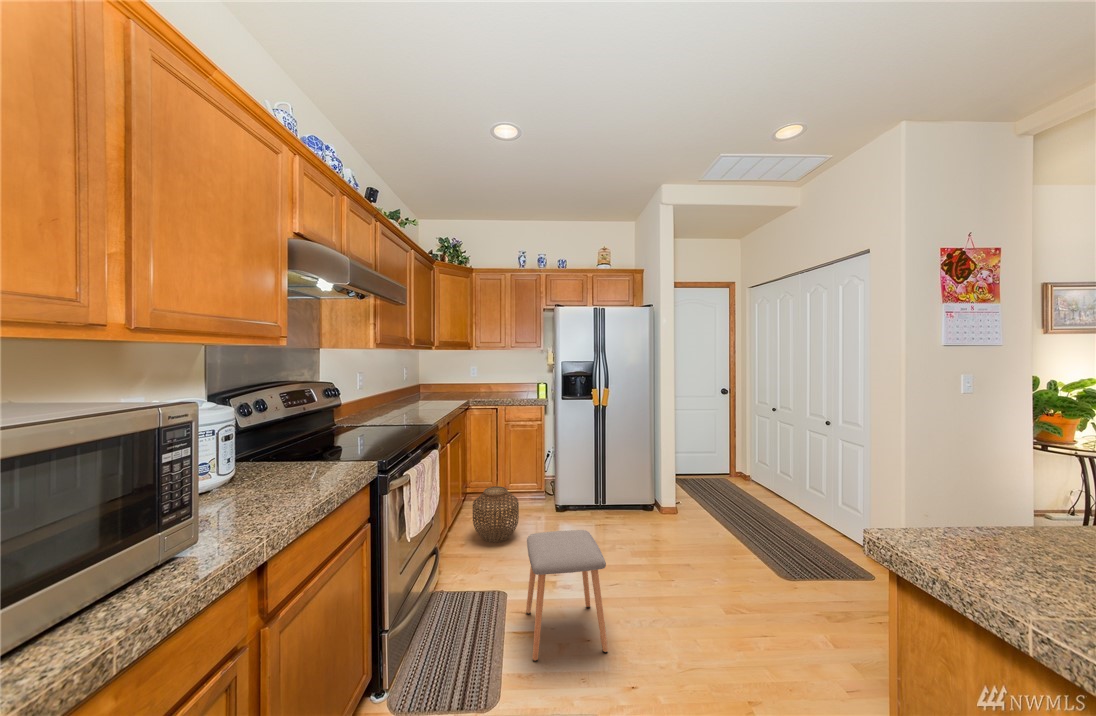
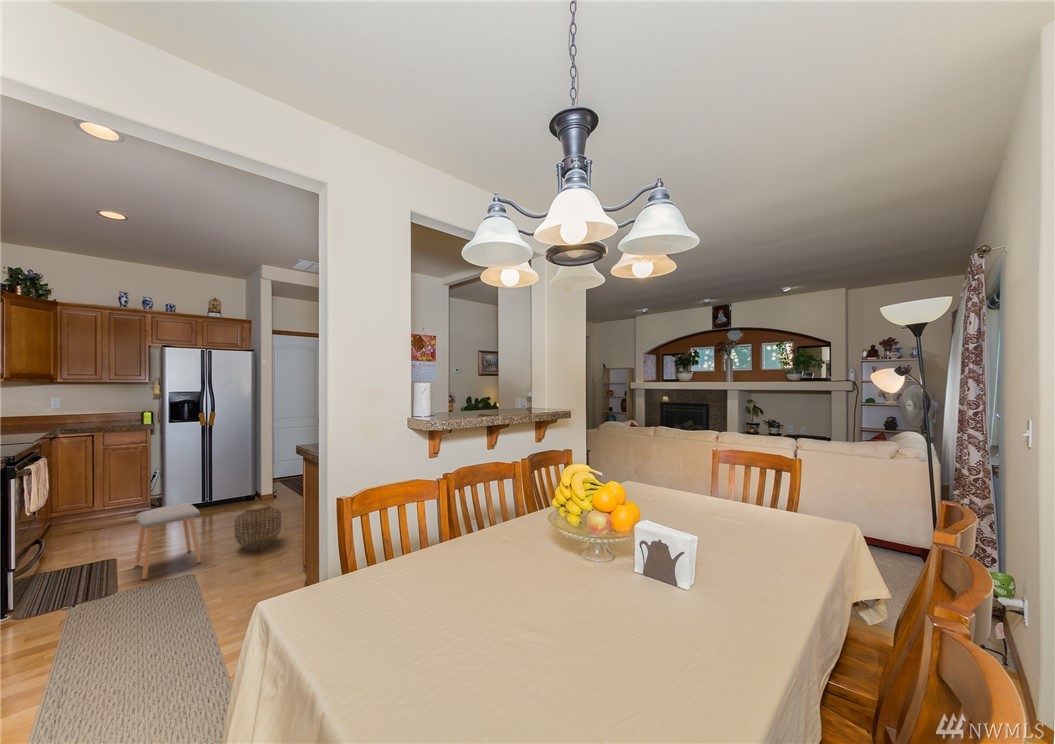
woven basket: present [473,486,519,543] -> present [235,503,281,550]

